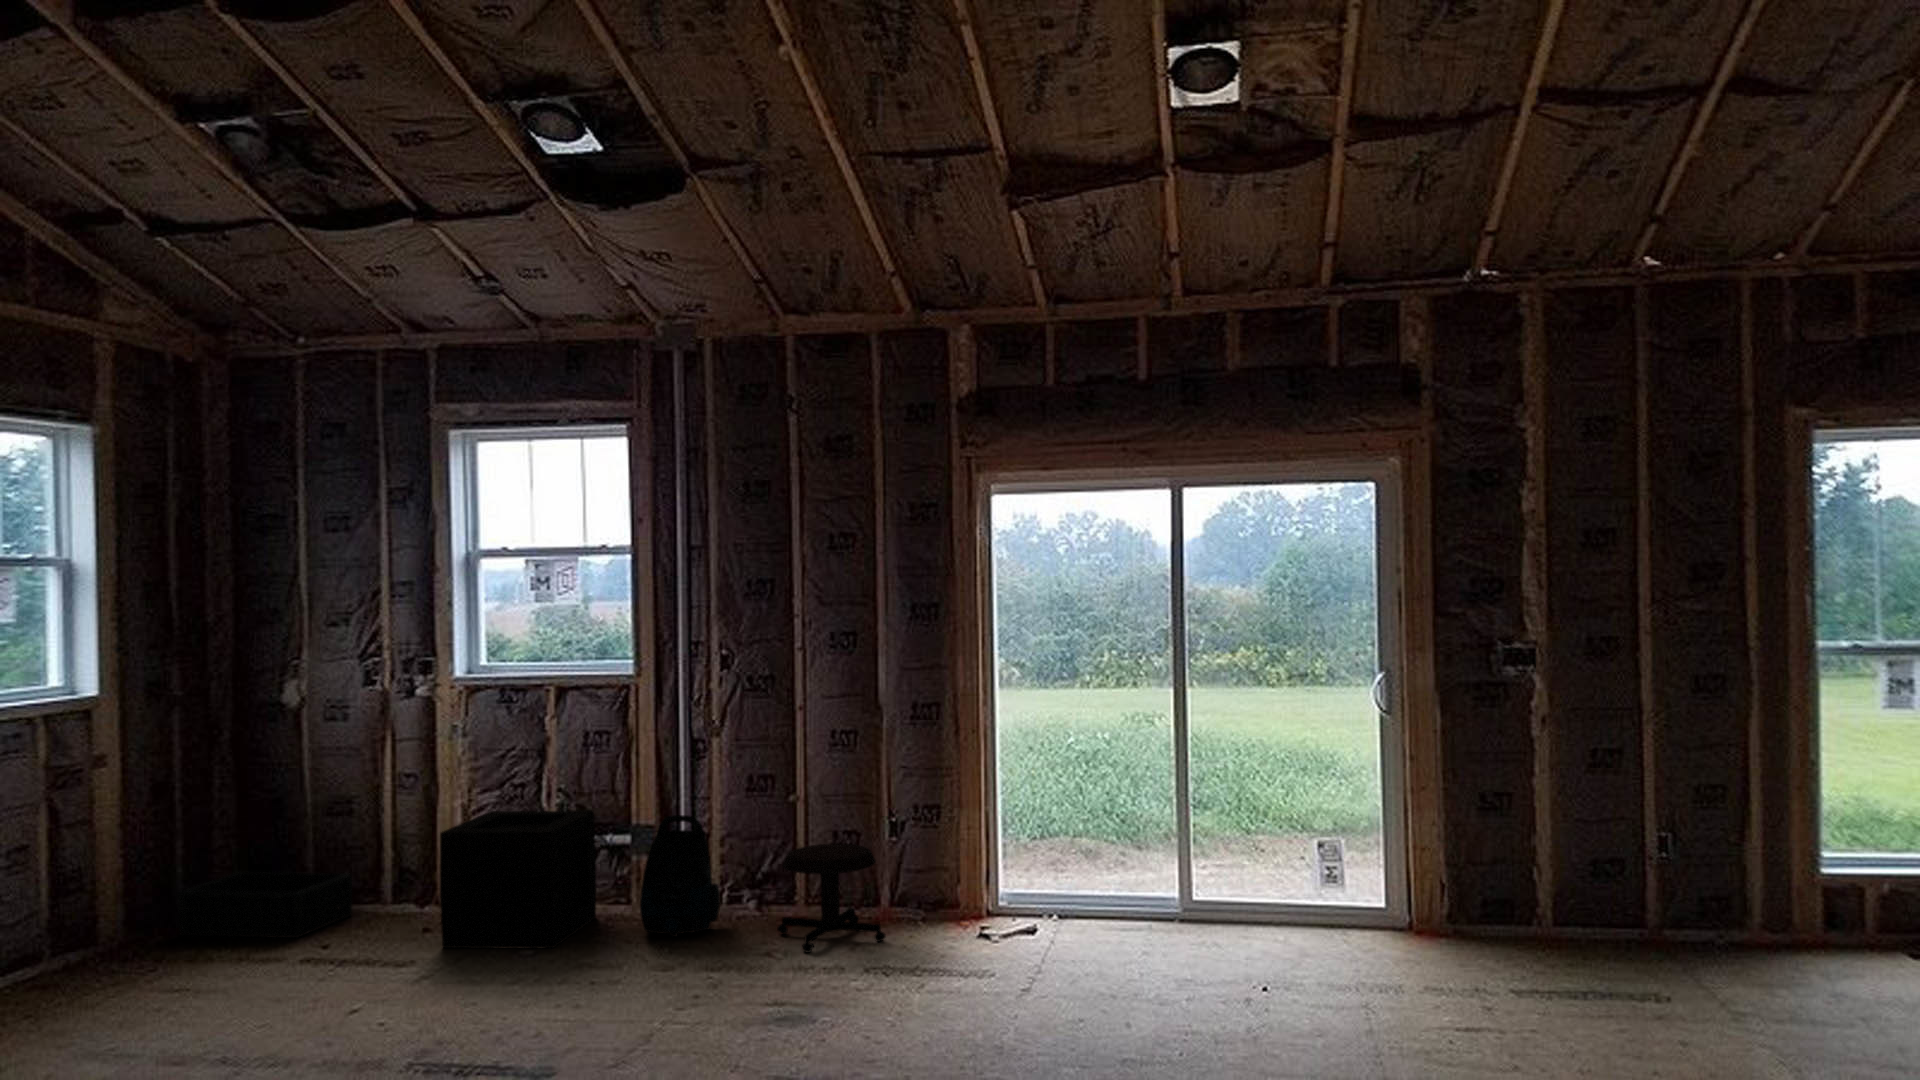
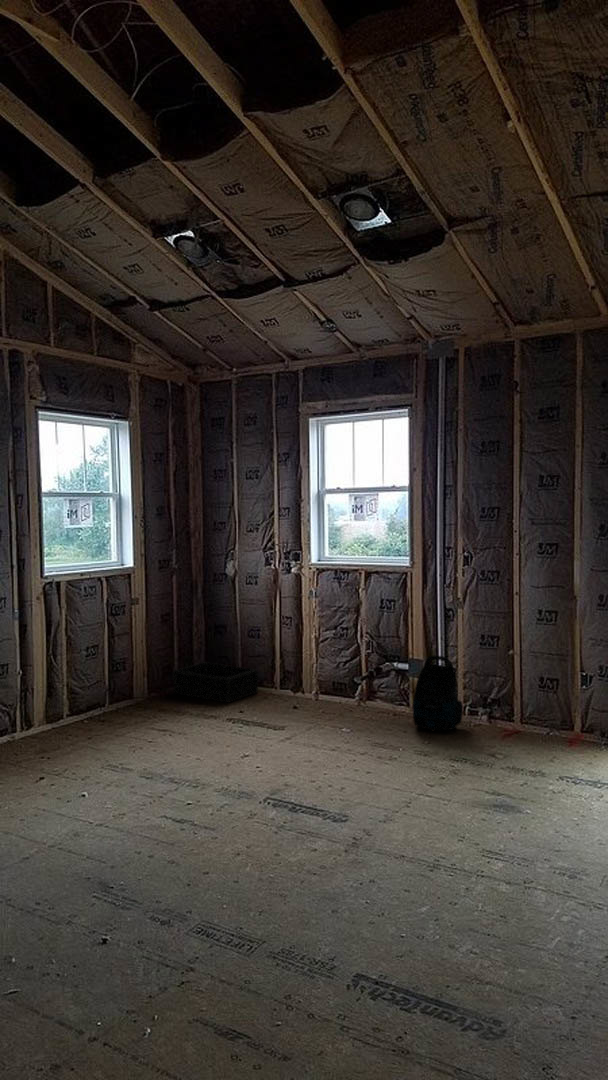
wooden crate: present [440,810,596,949] -> none [298,642,389,729]
stool: present [777,843,886,952] -> none [499,684,574,755]

